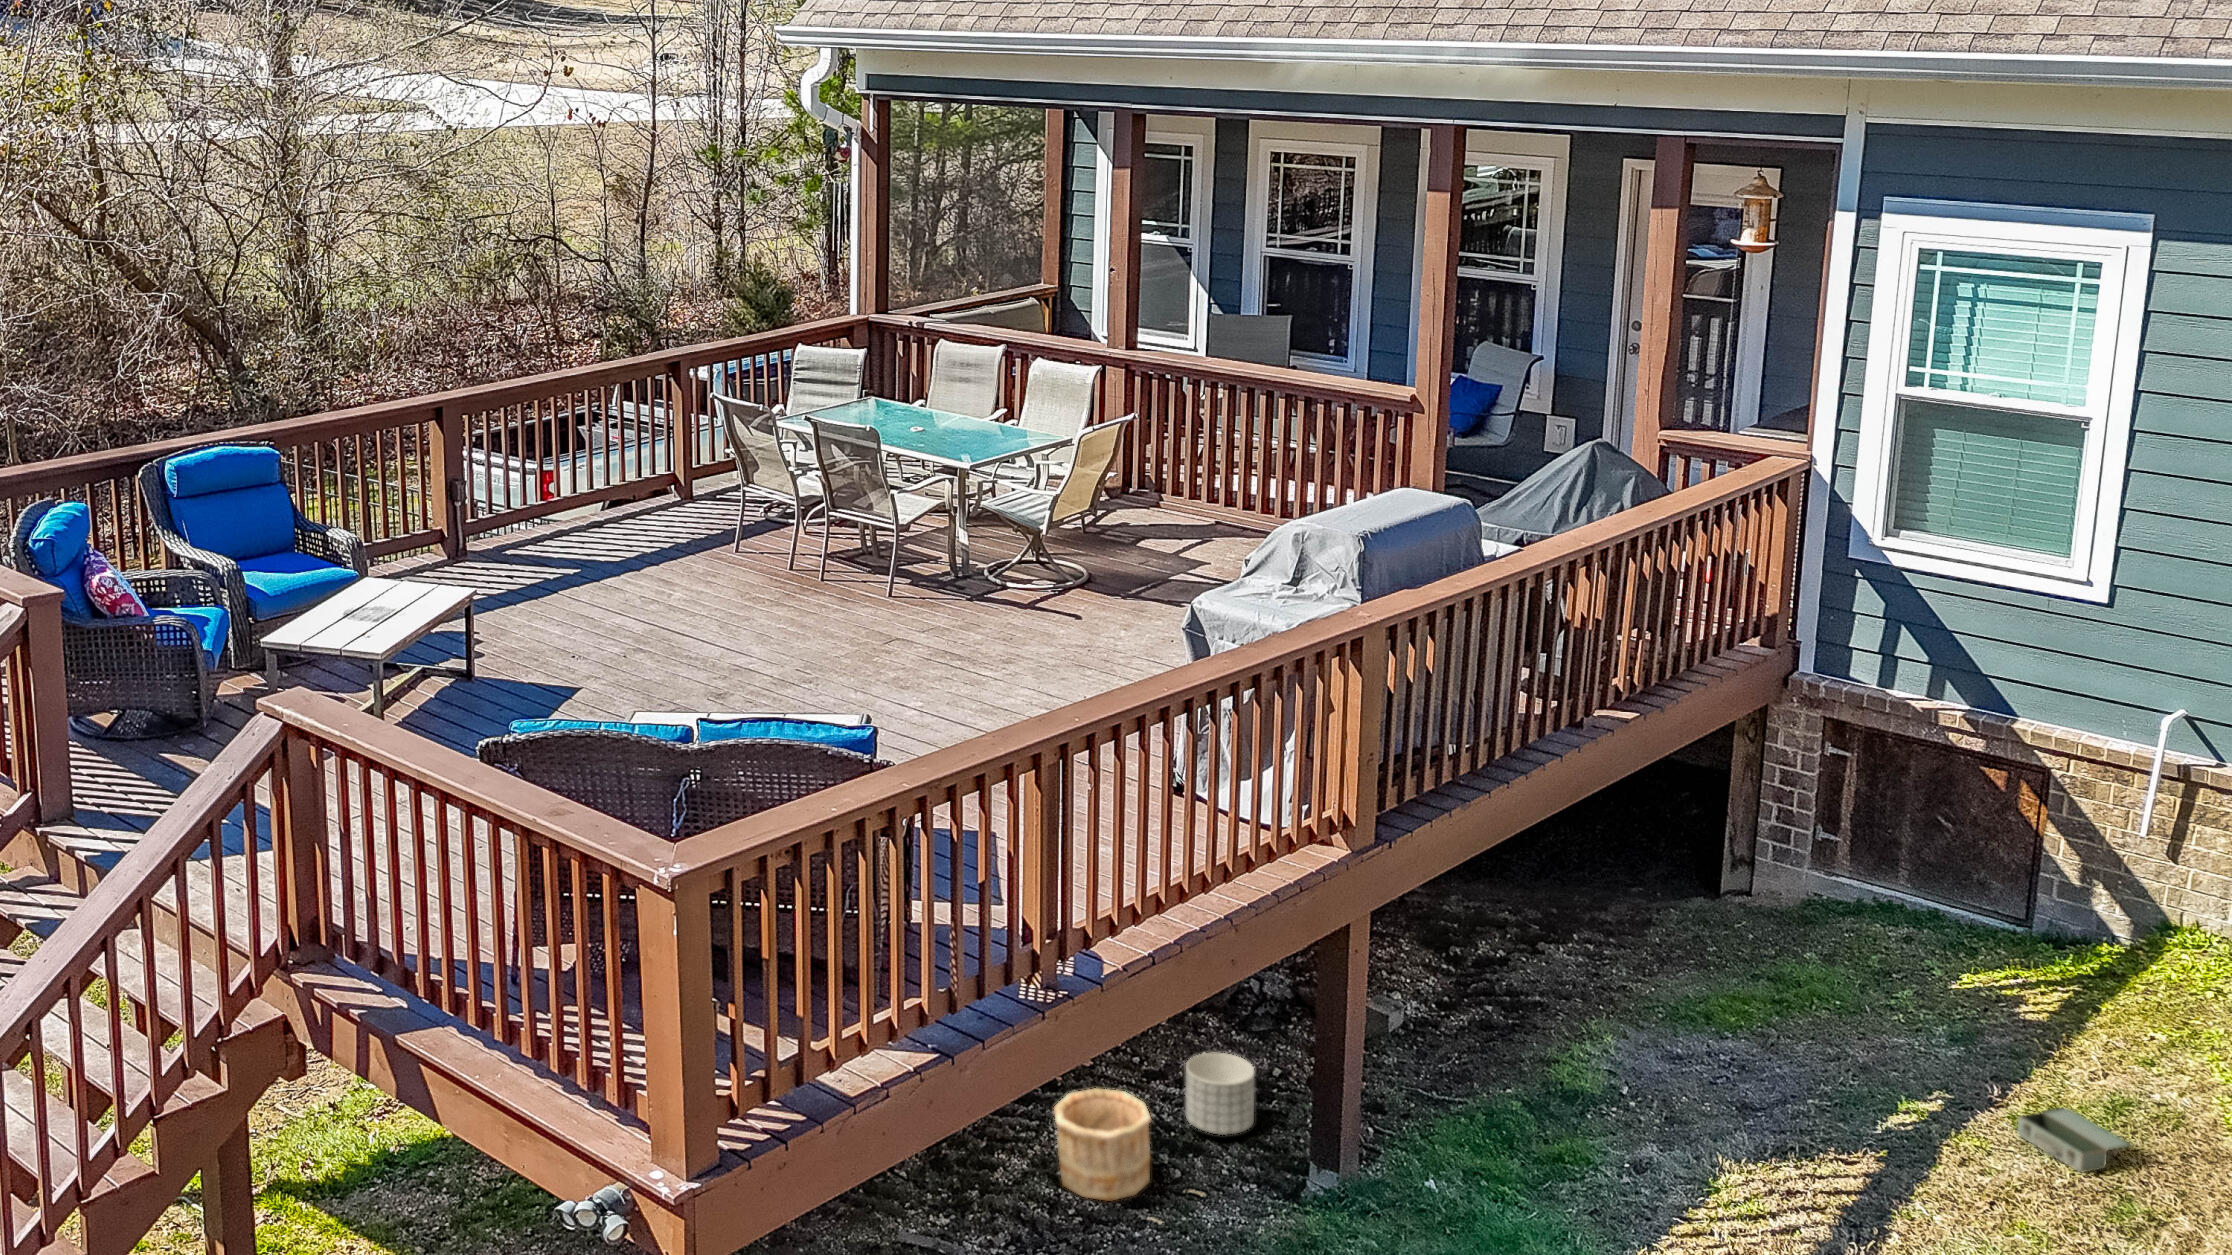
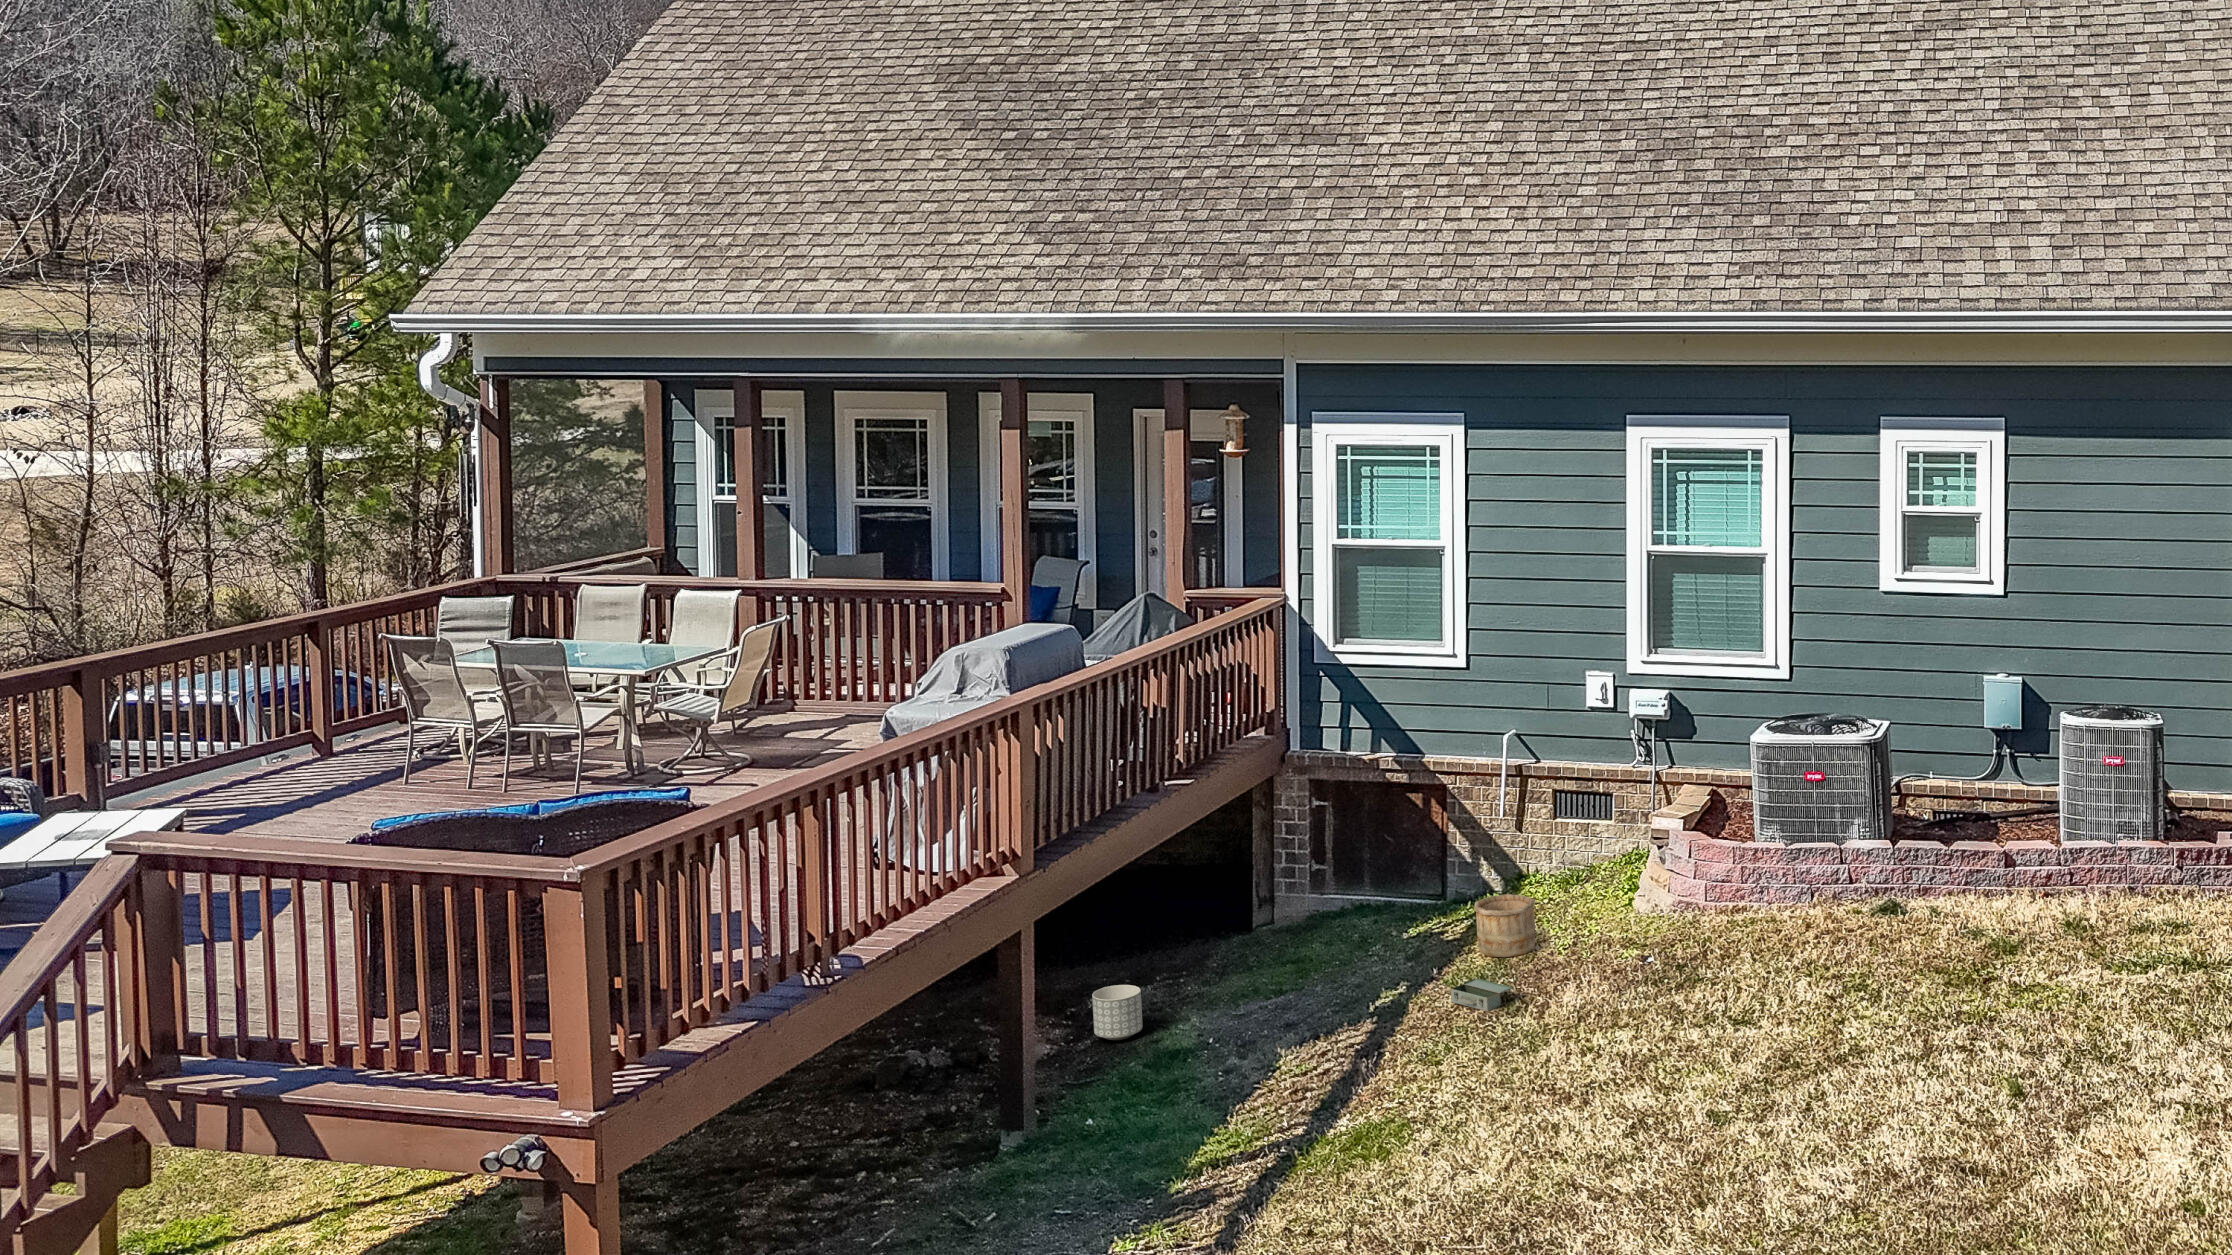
planter: present [1186,1053,1254,1135] -> present [1092,985,1143,1041]
wooden bucket: present [1054,1089,1151,1201] -> present [1474,894,1535,957]

